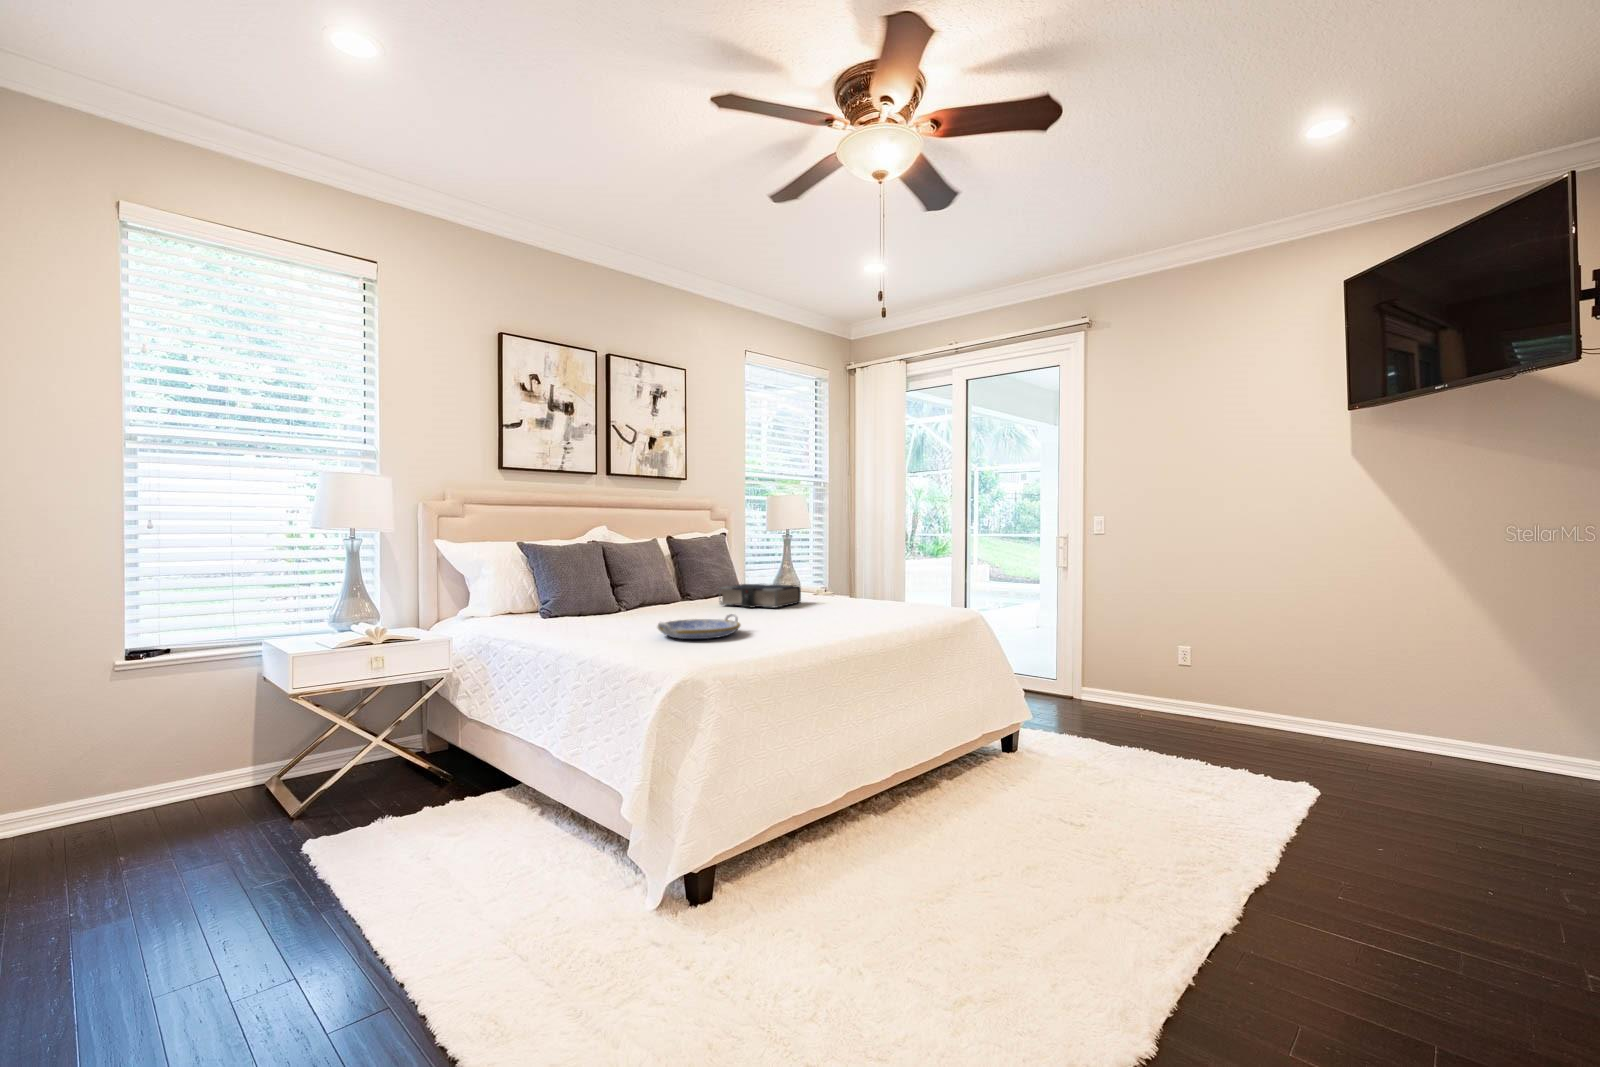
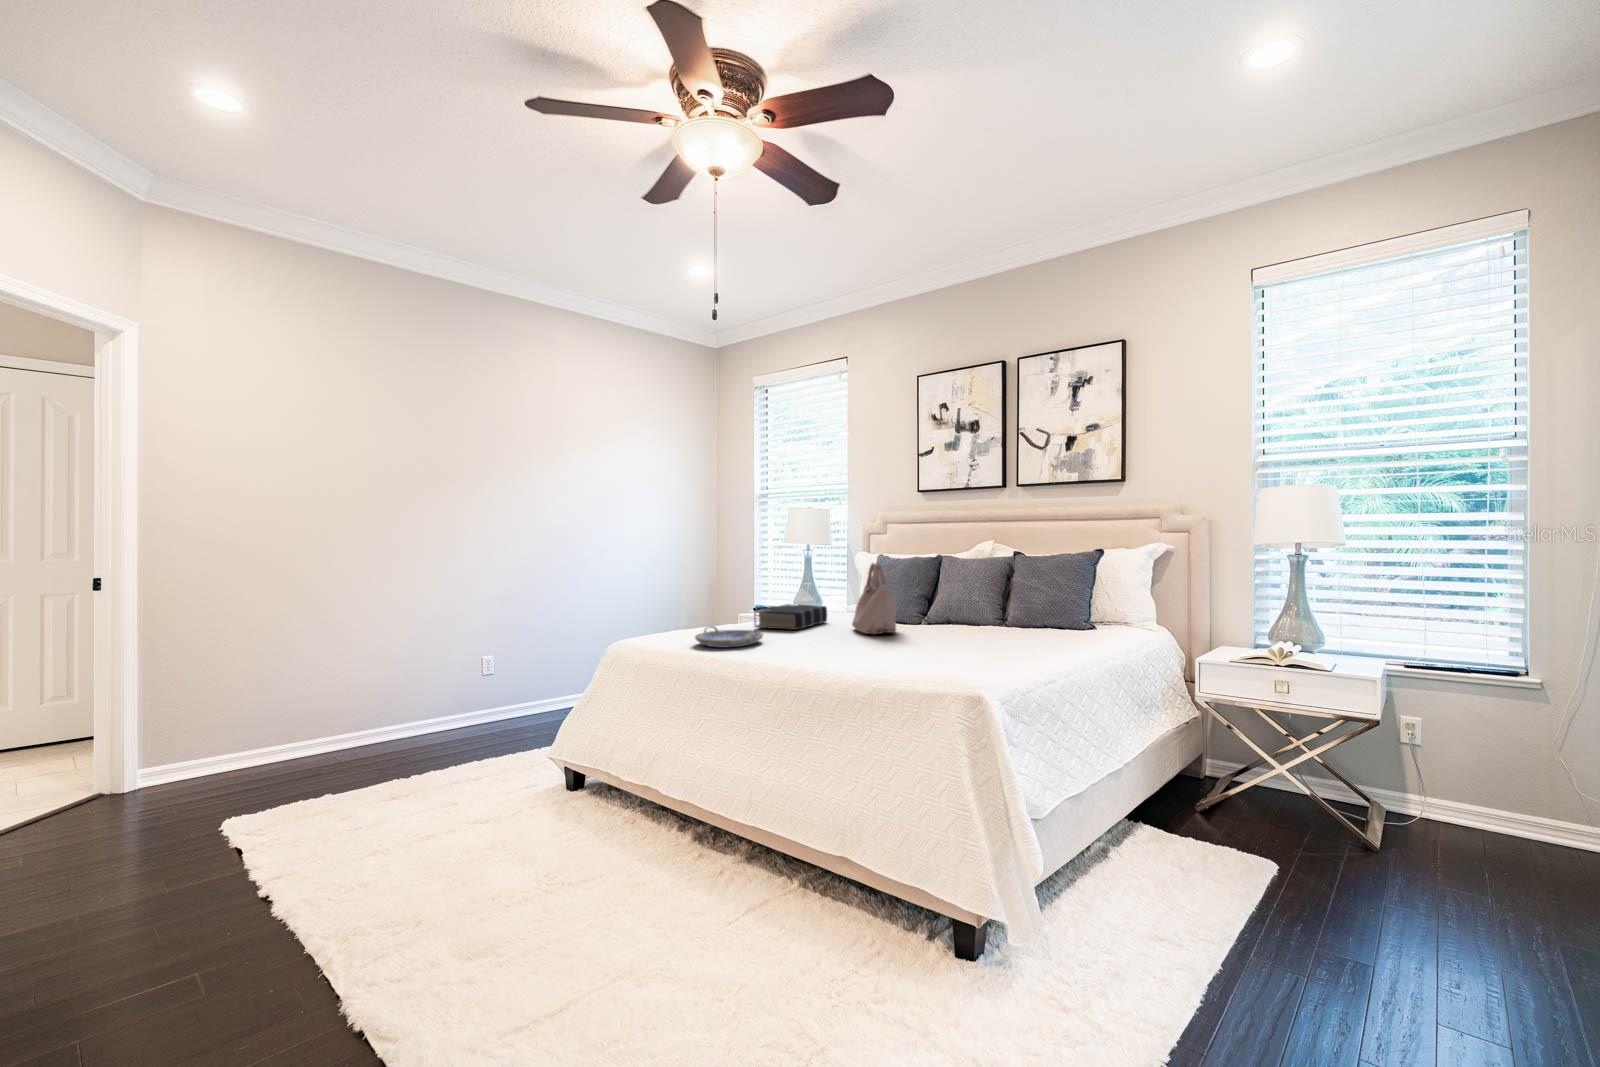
handbag: none [627,541,707,613] -> present [852,563,896,634]
book: present [719,584,801,607] -> present [754,604,827,630]

